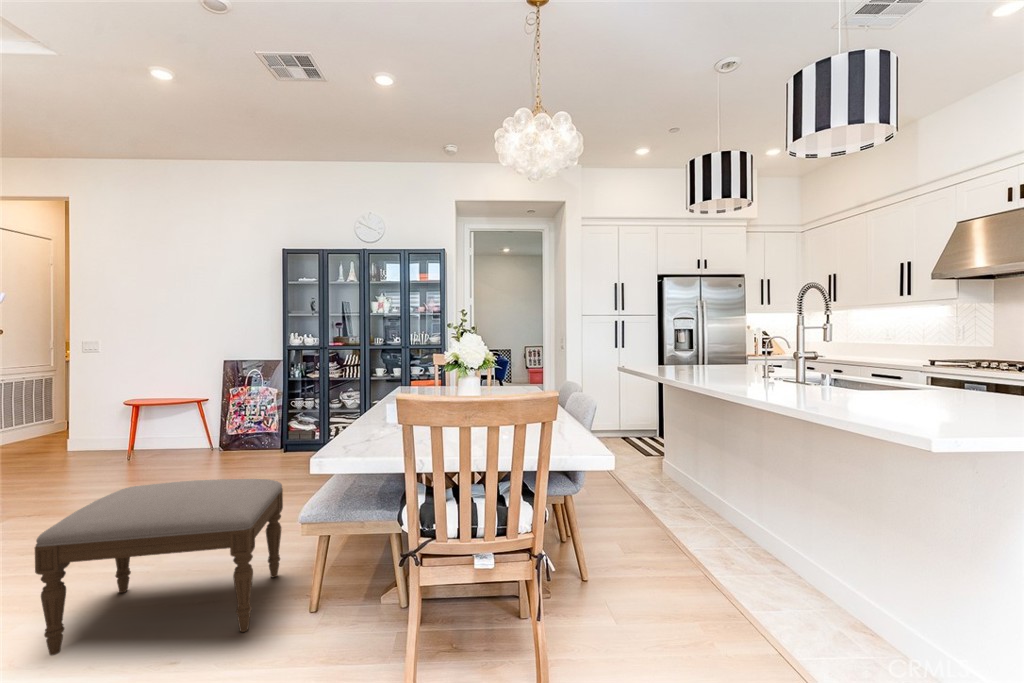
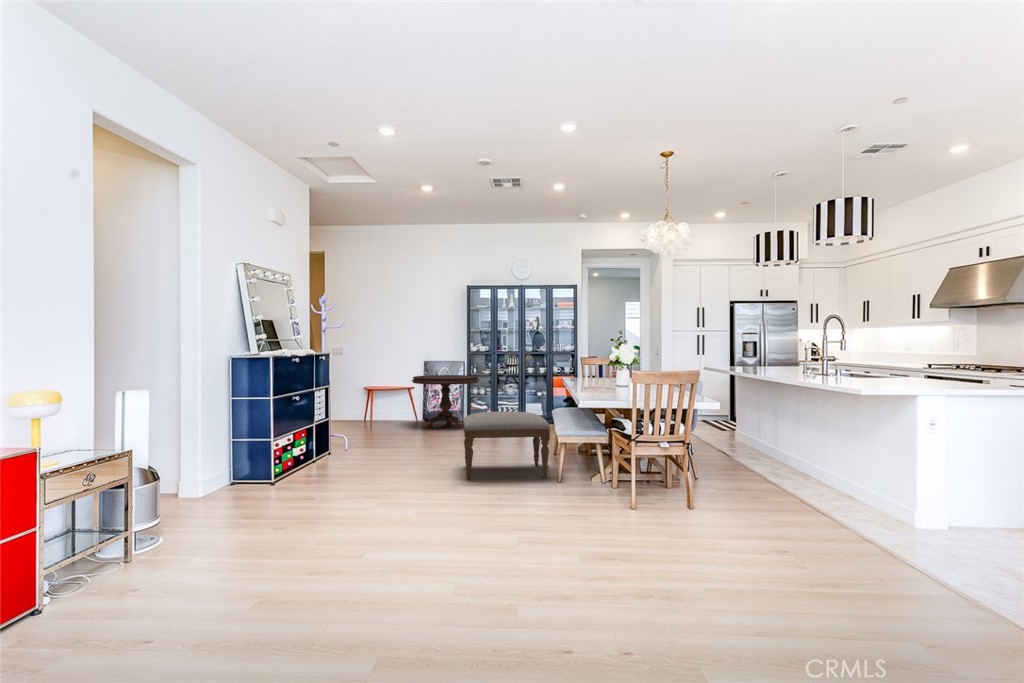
side table: none [175,382,293,468] -> present [412,375,479,429]

